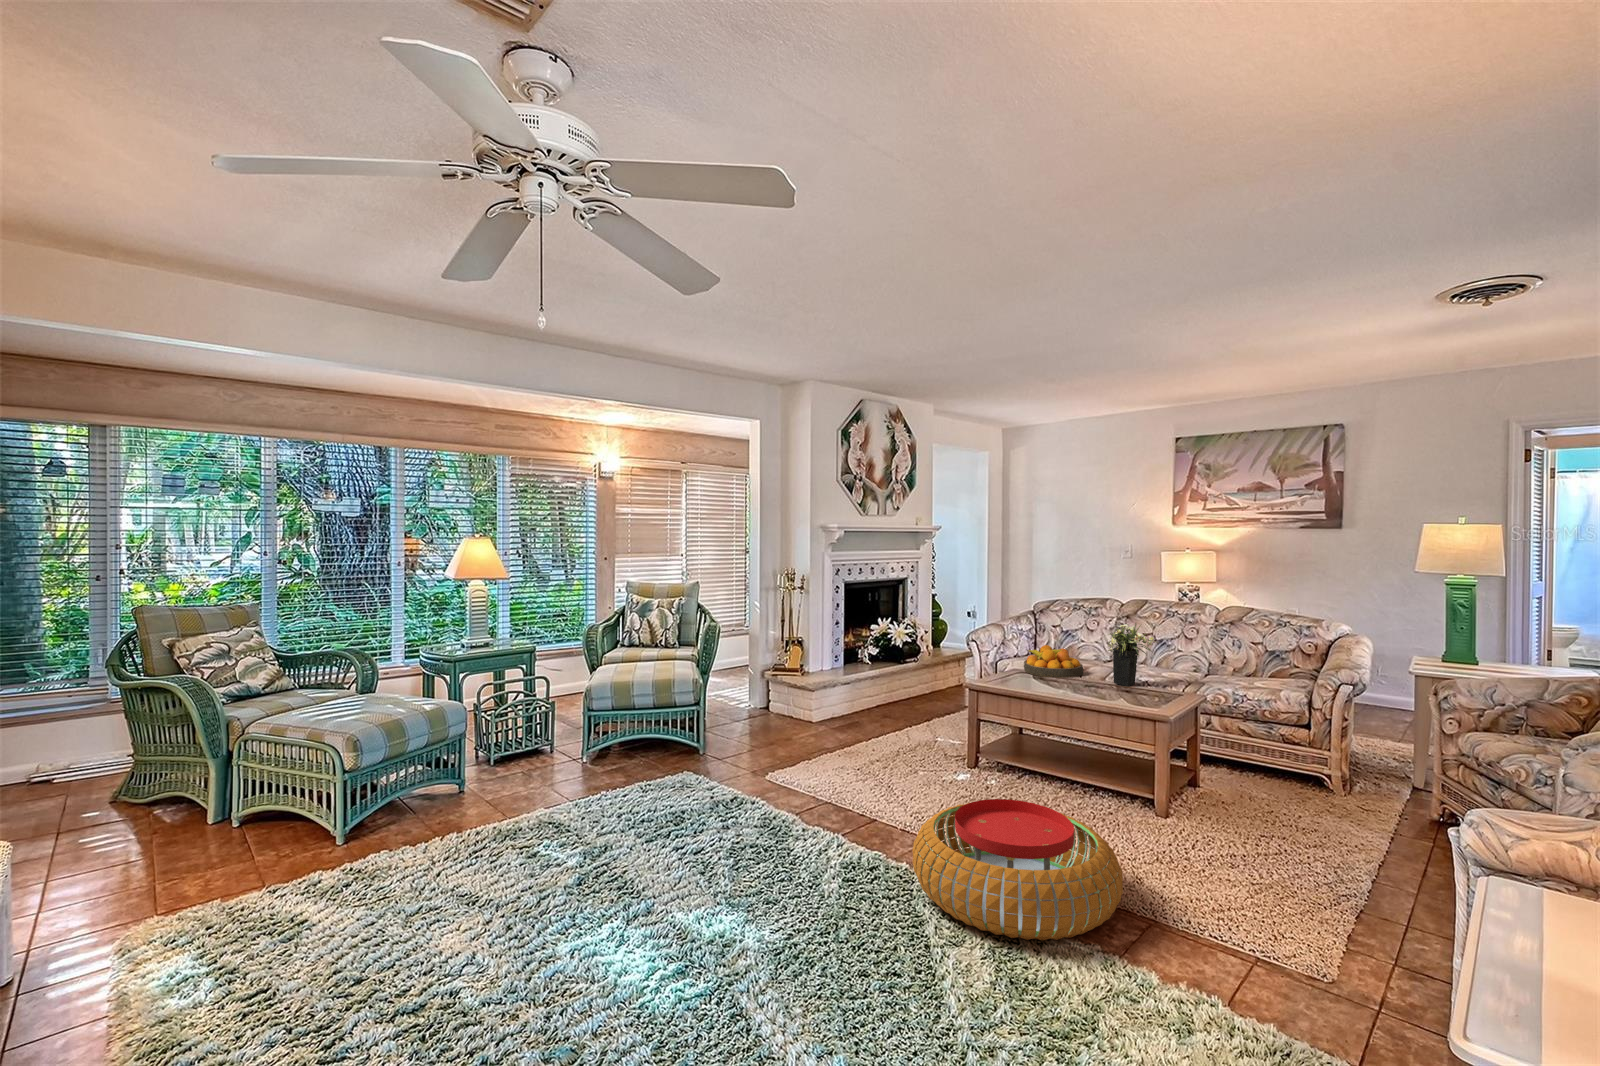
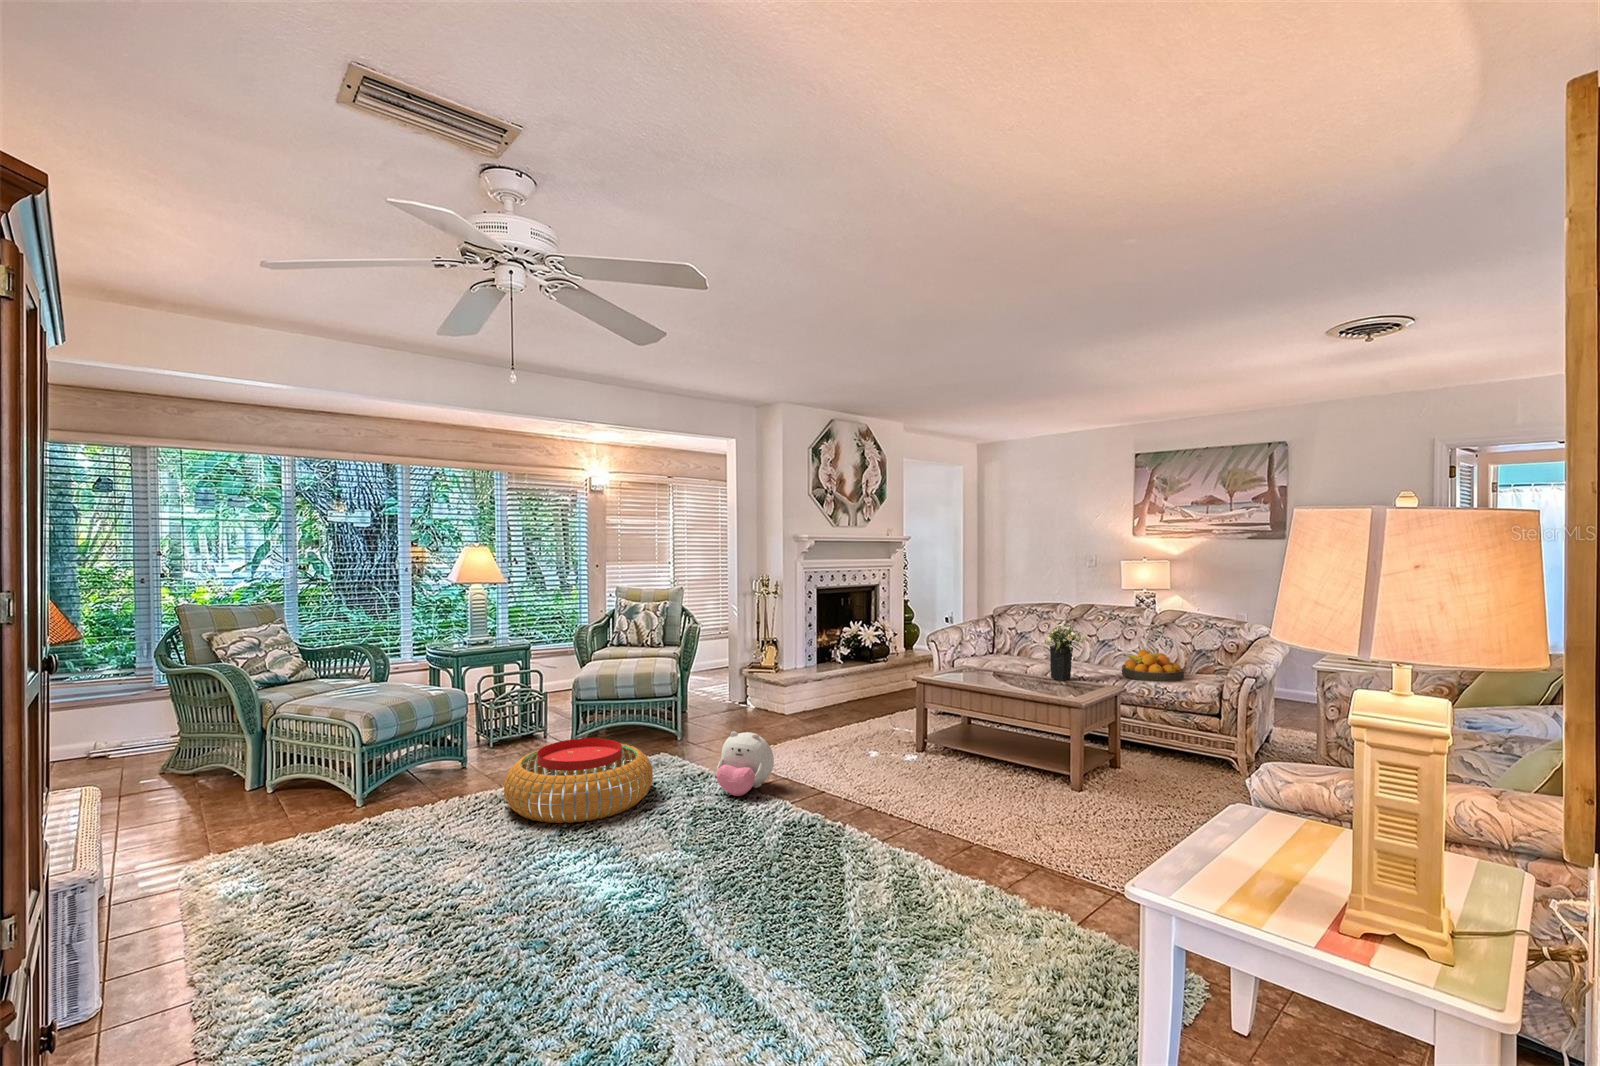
fruit bowl: present [1024,645,1083,678] -> present [1122,650,1184,682]
plush toy: none [755,750,820,826] -> present [716,731,774,796]
pouf: present [912,799,1123,941] -> present [504,738,653,823]

